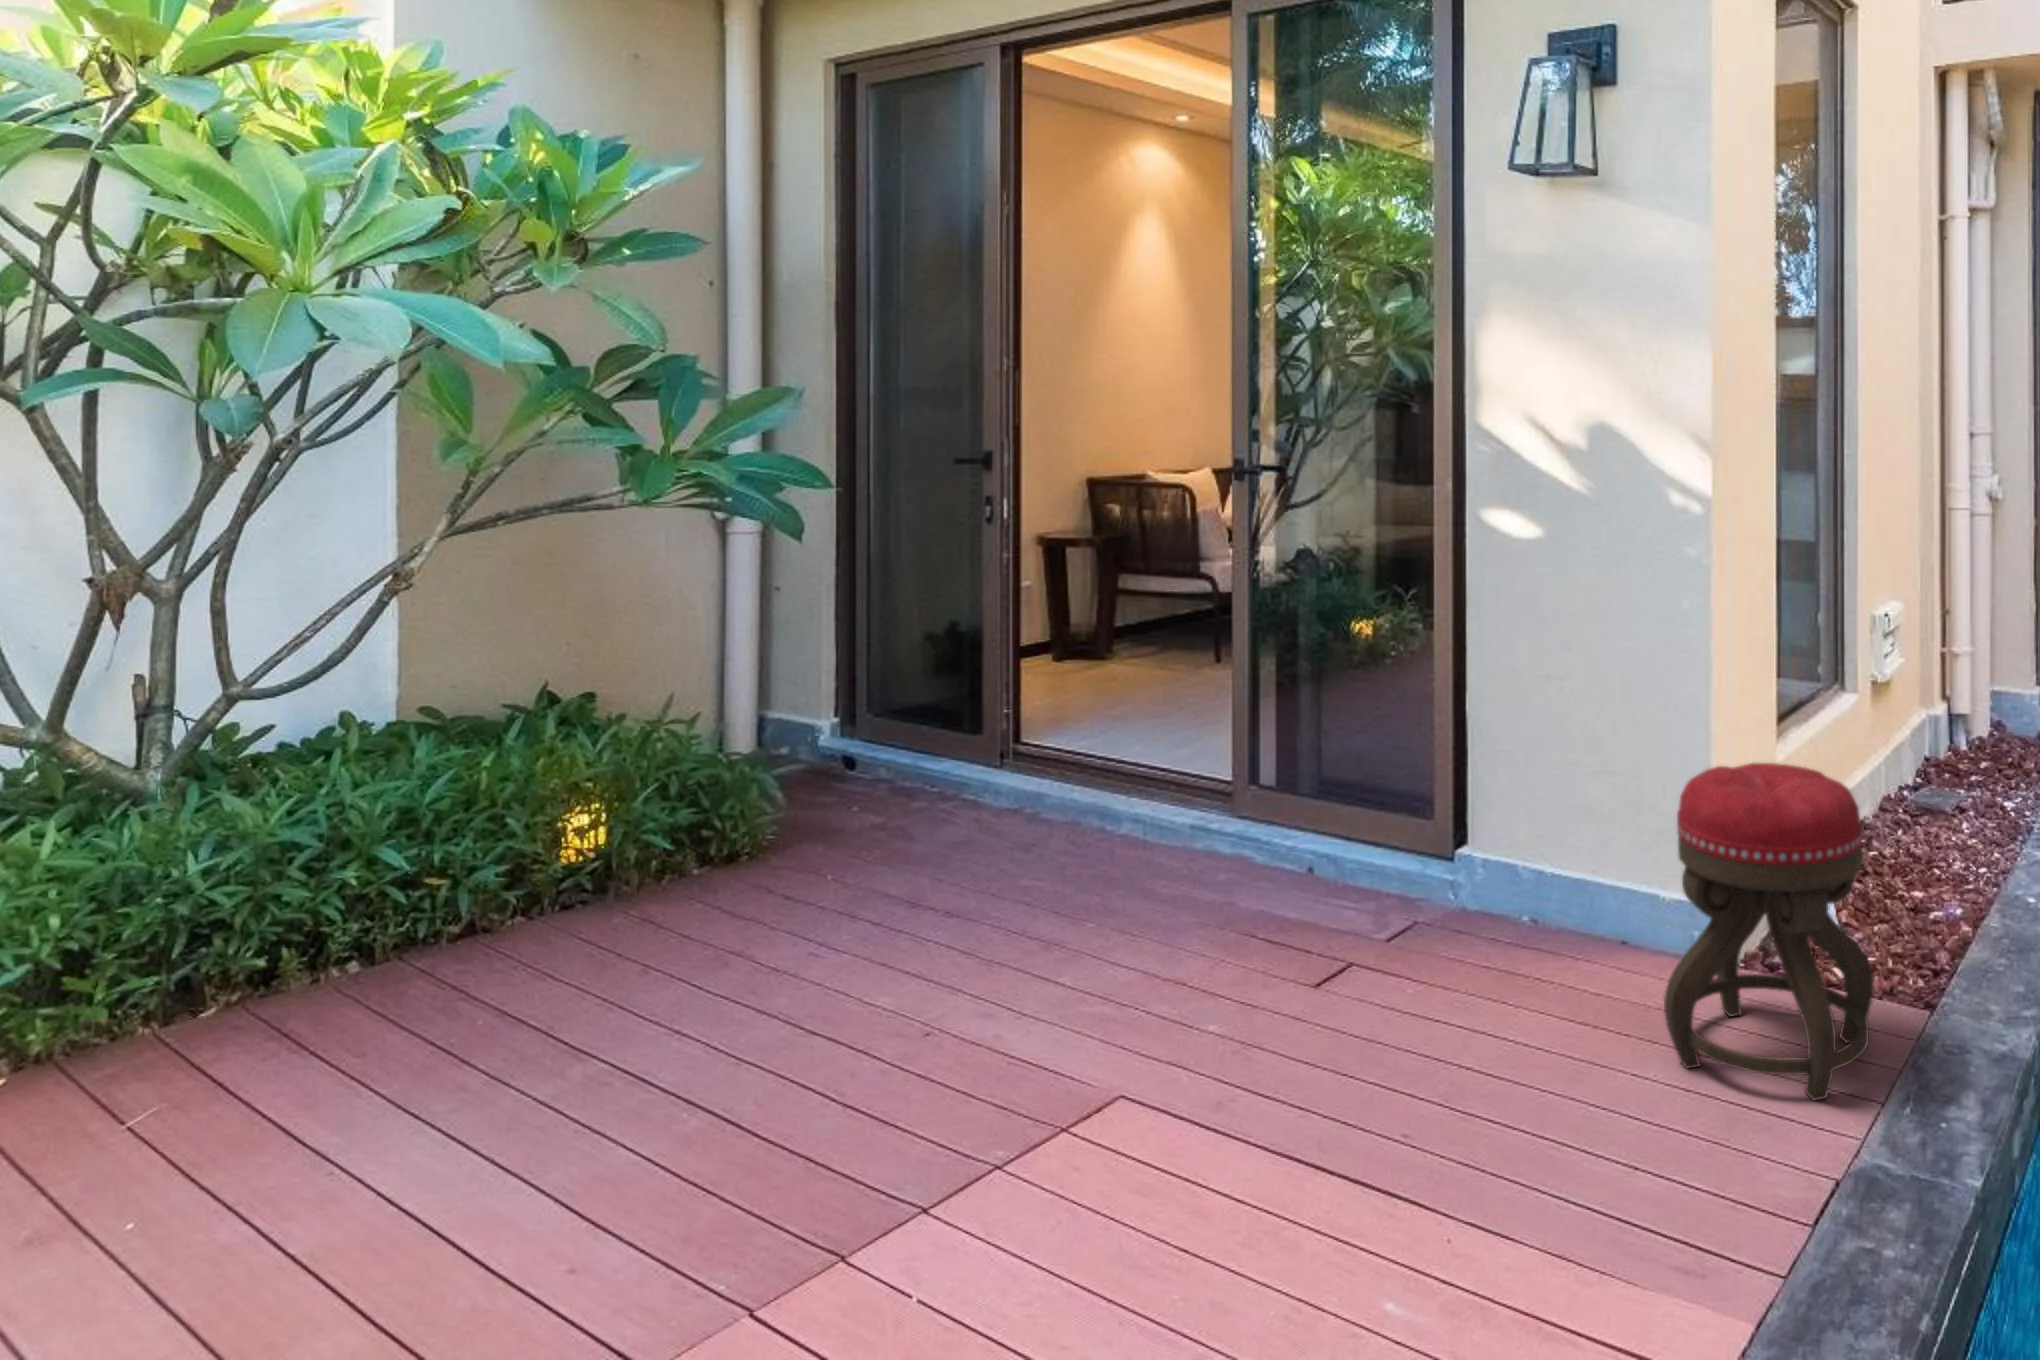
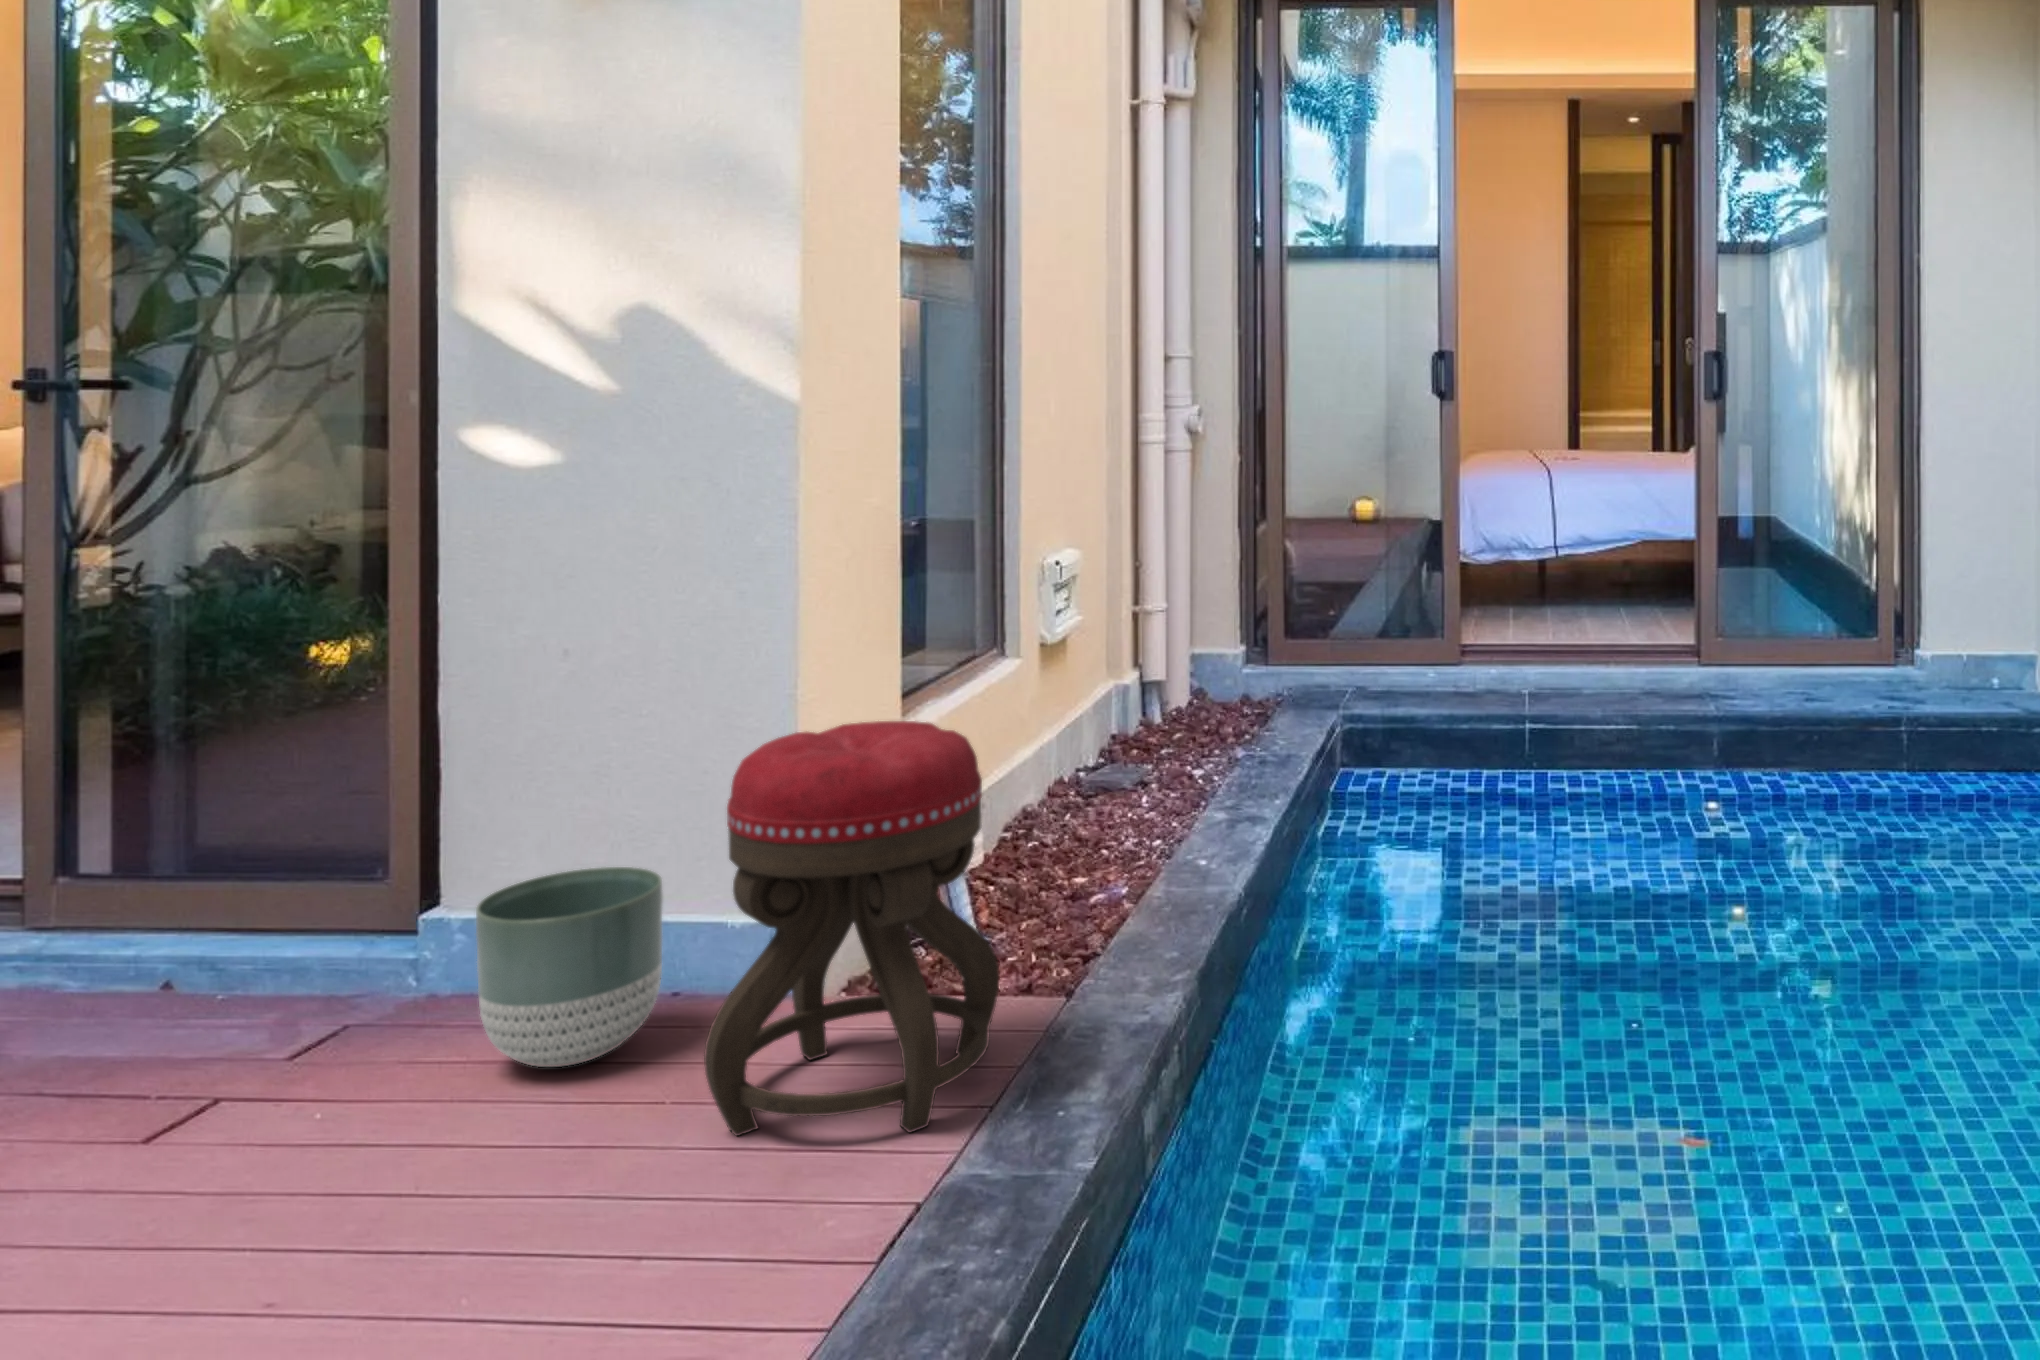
planter: none [1508,836,1623,980] -> present [476,867,663,1067]

